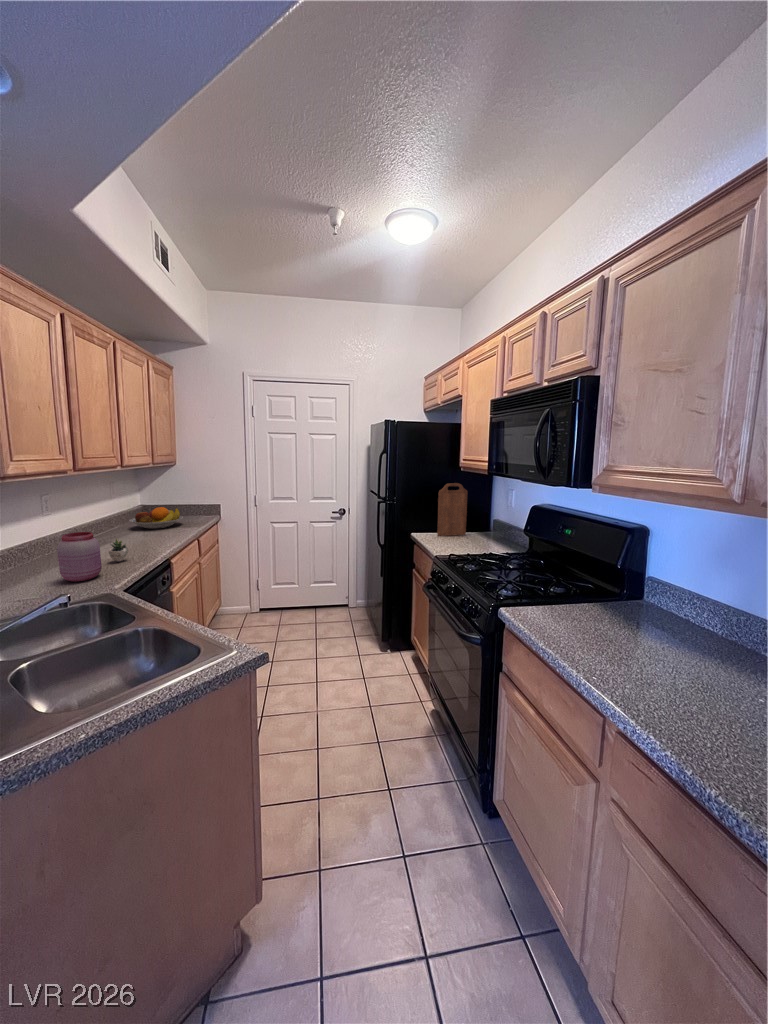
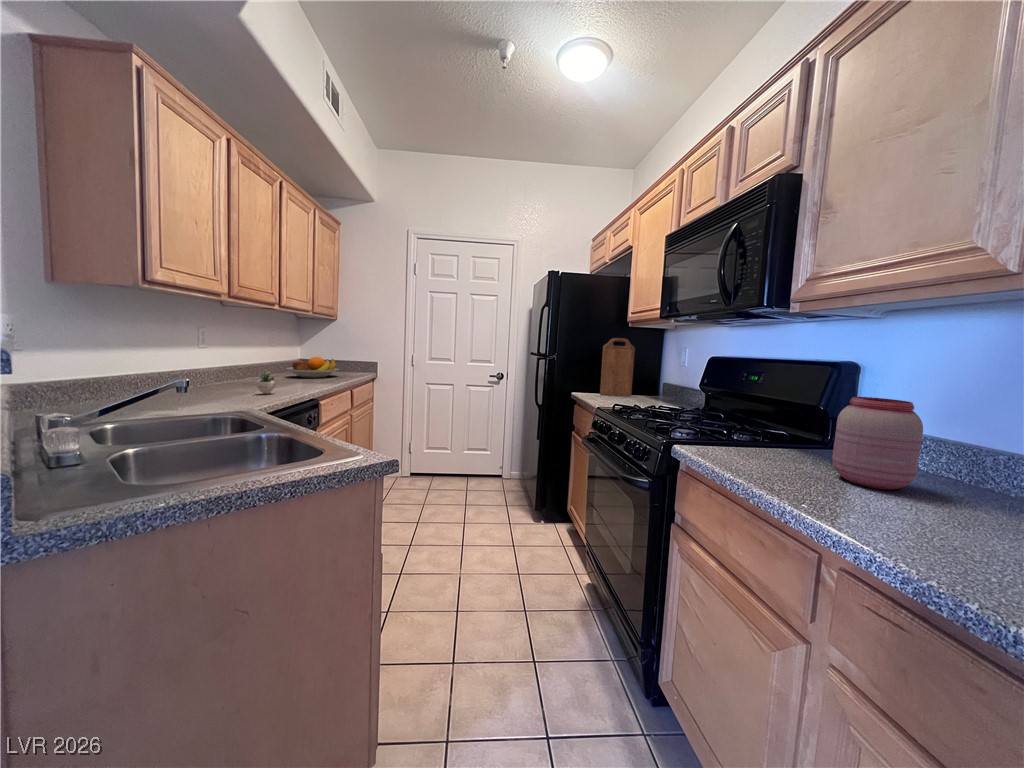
jar: present [57,532,102,582] -> present [832,397,923,490]

